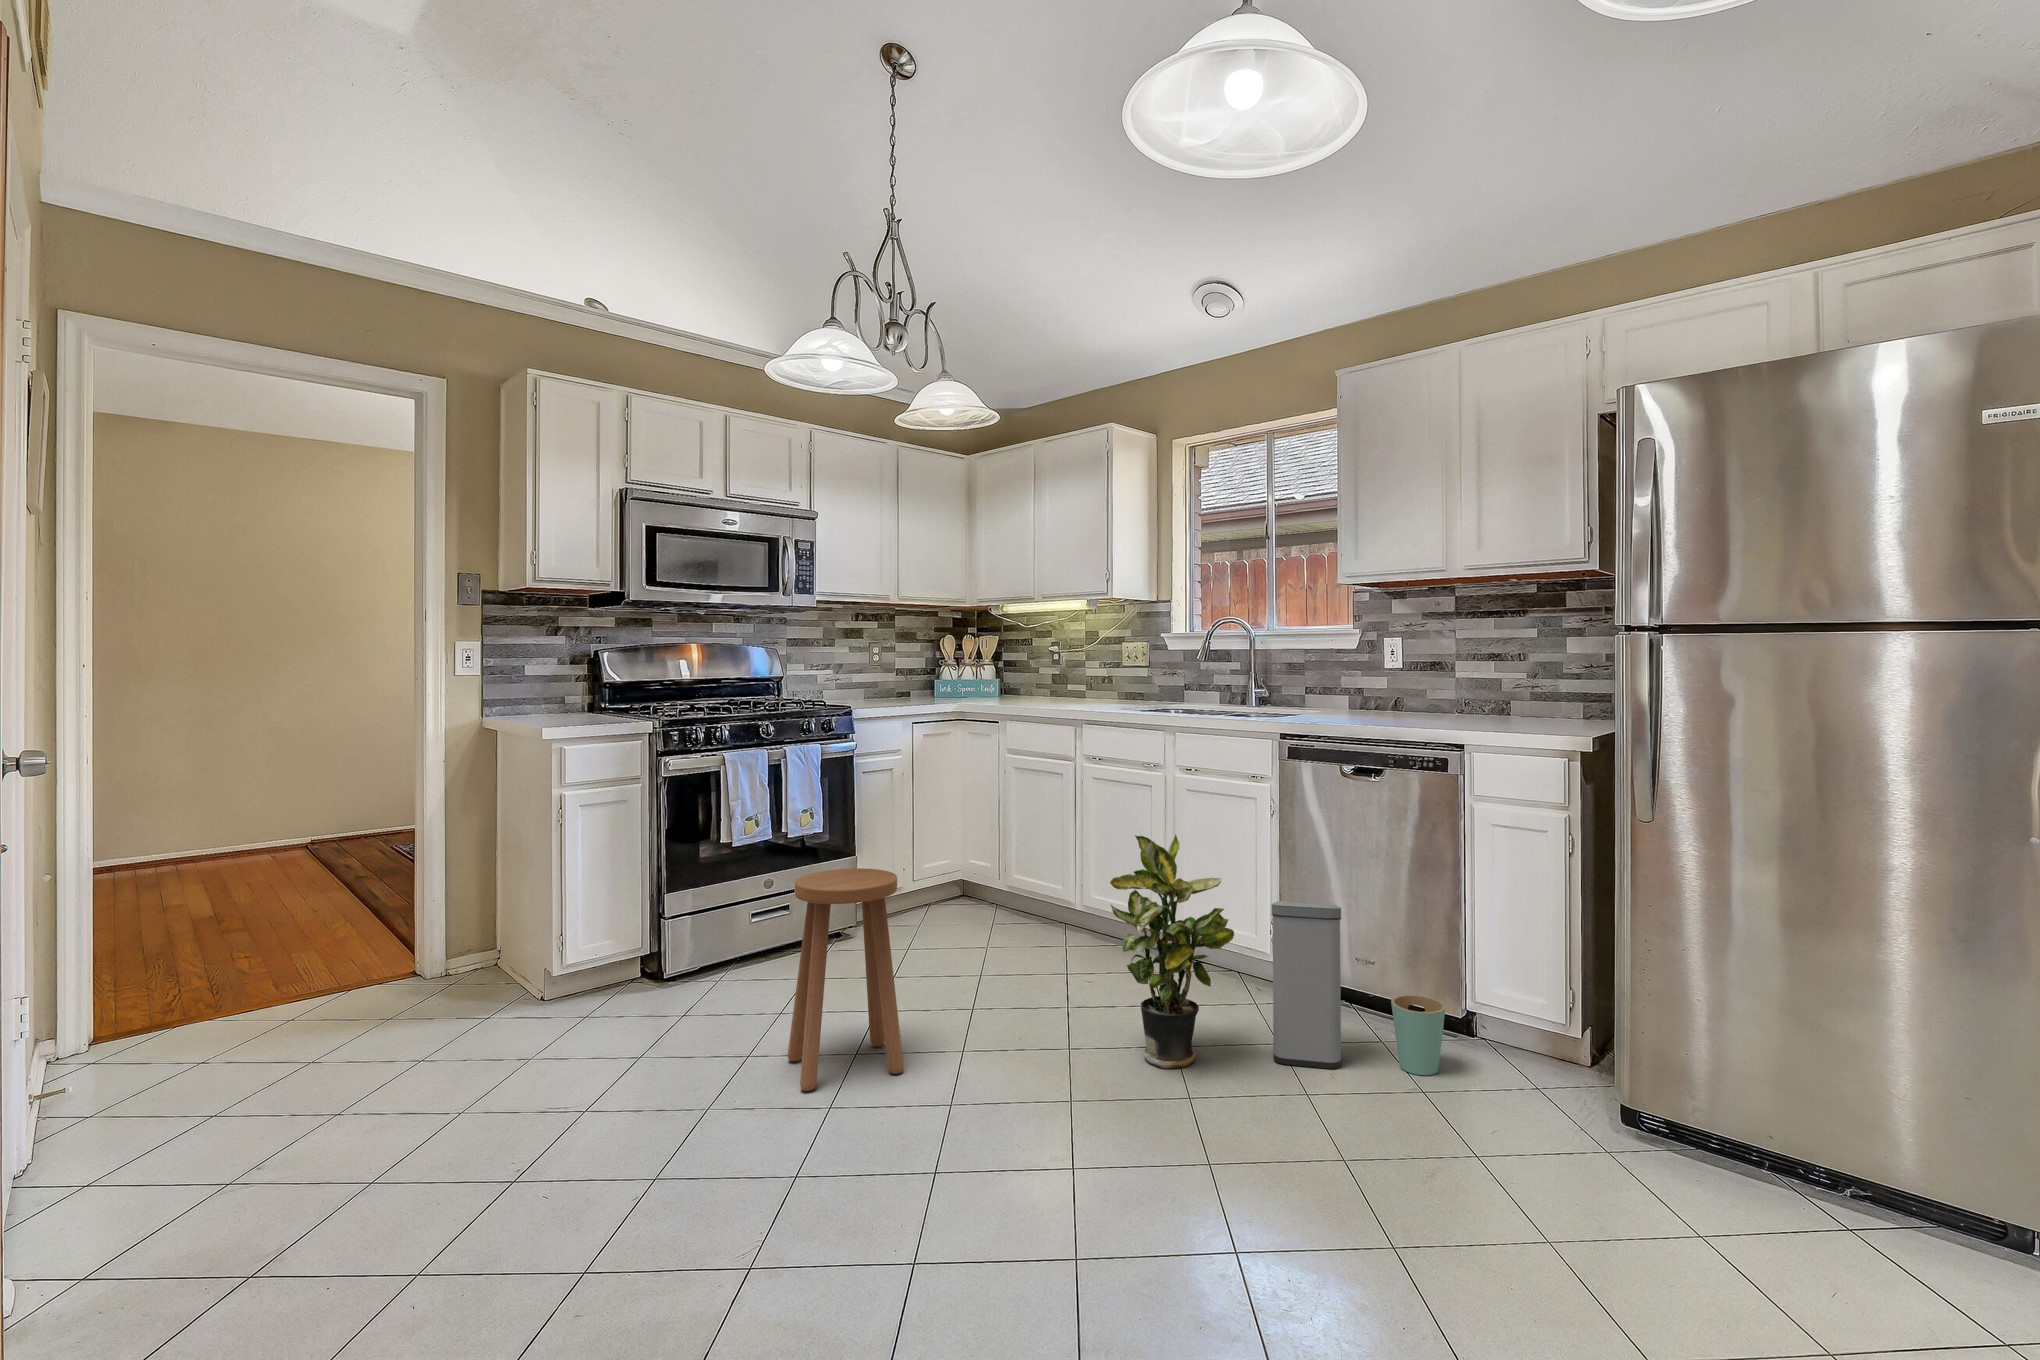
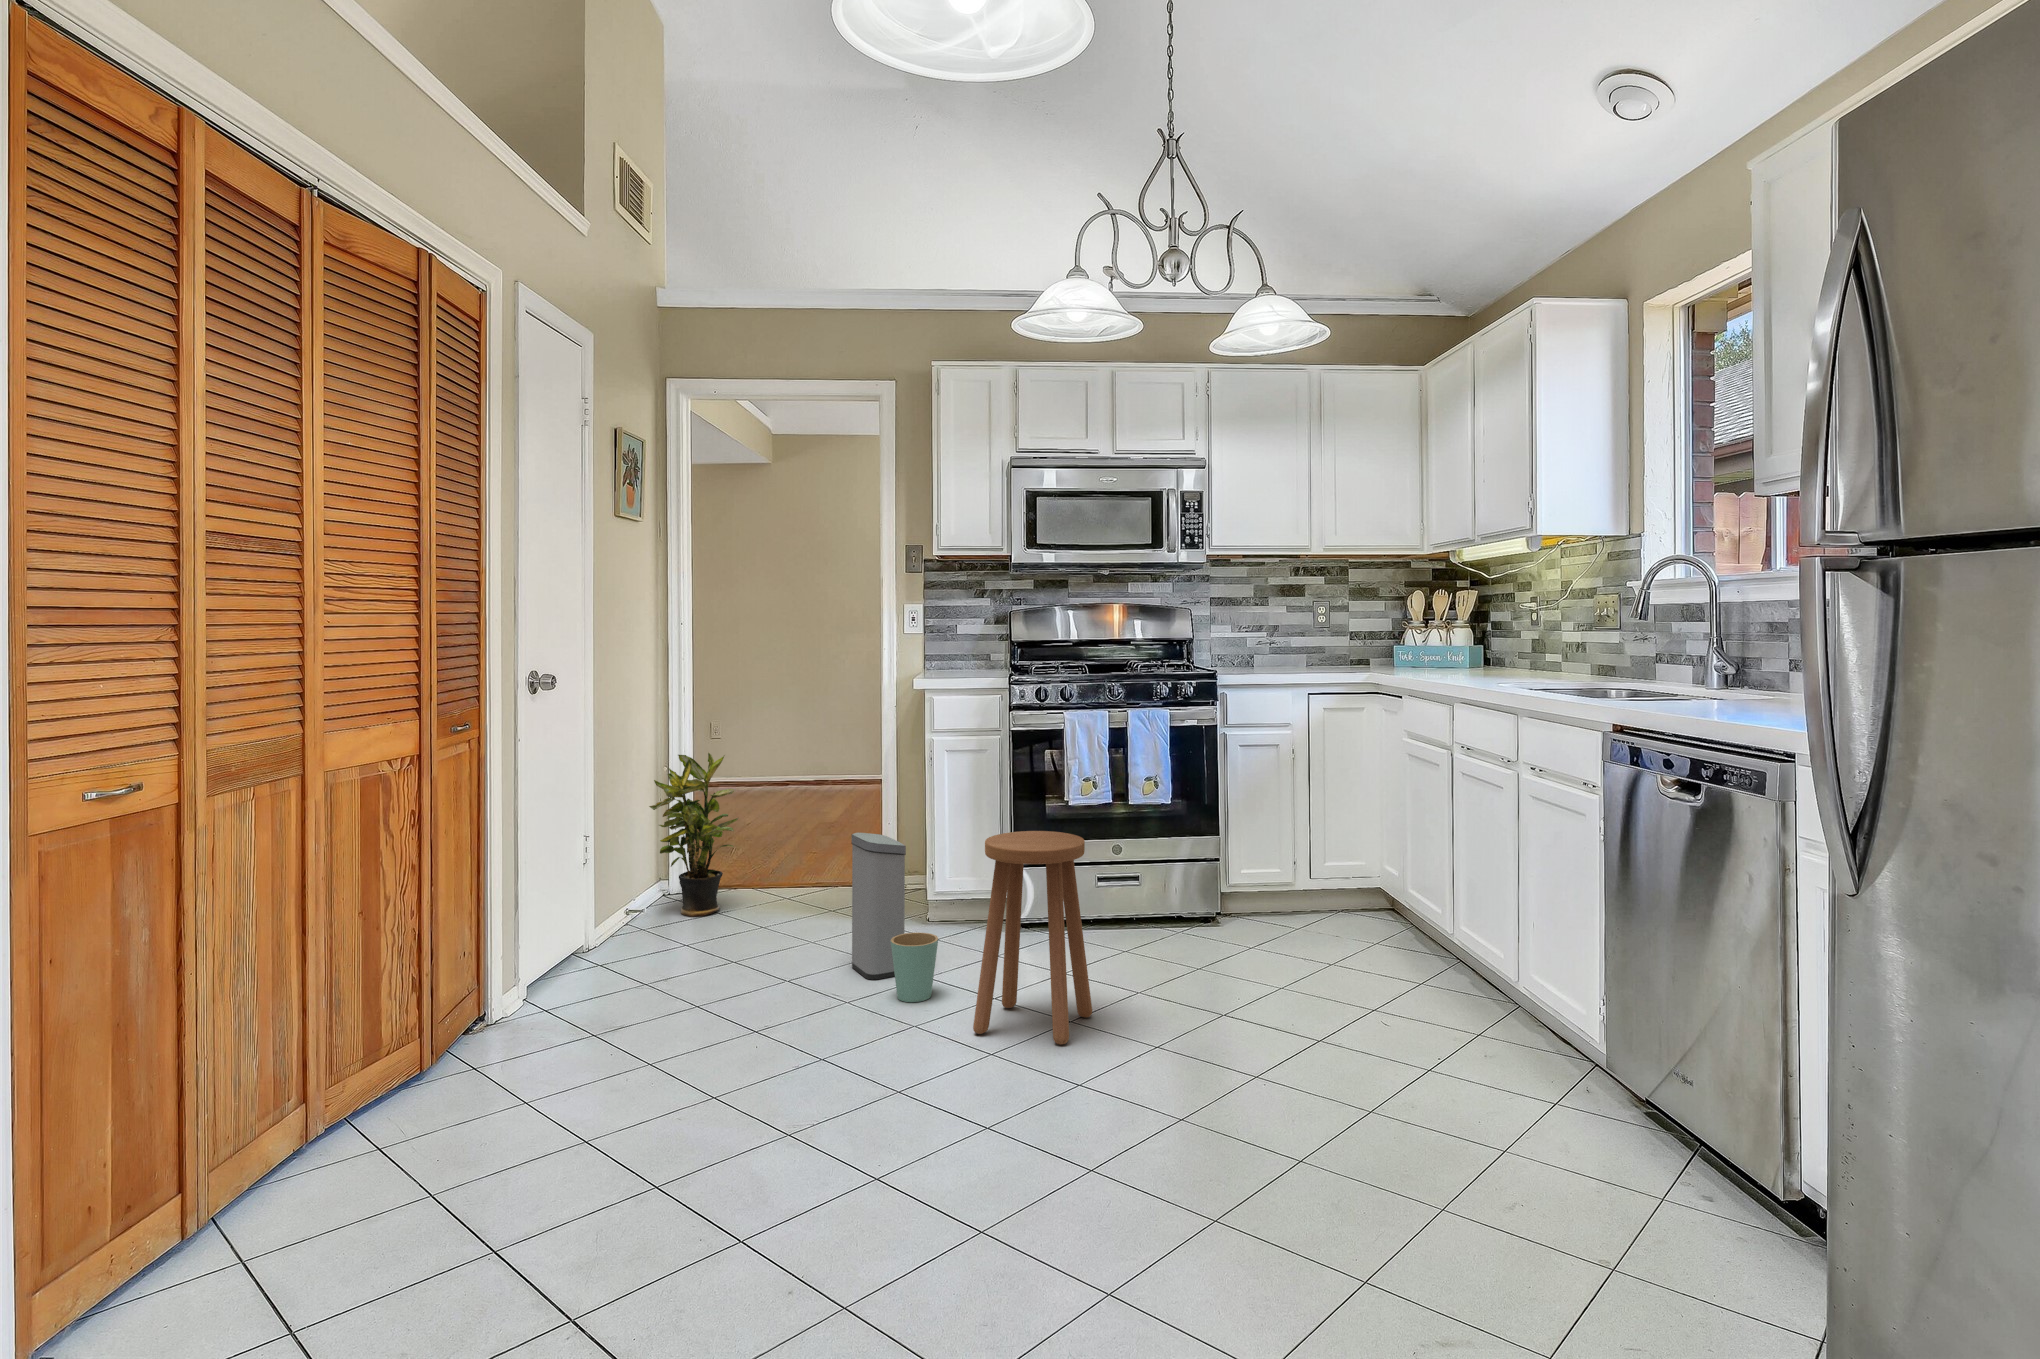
potted plant: present [1110,834,1234,1068] -> present [649,753,738,917]
trash can: present [1271,901,1446,1075] -> present [851,833,938,1002]

